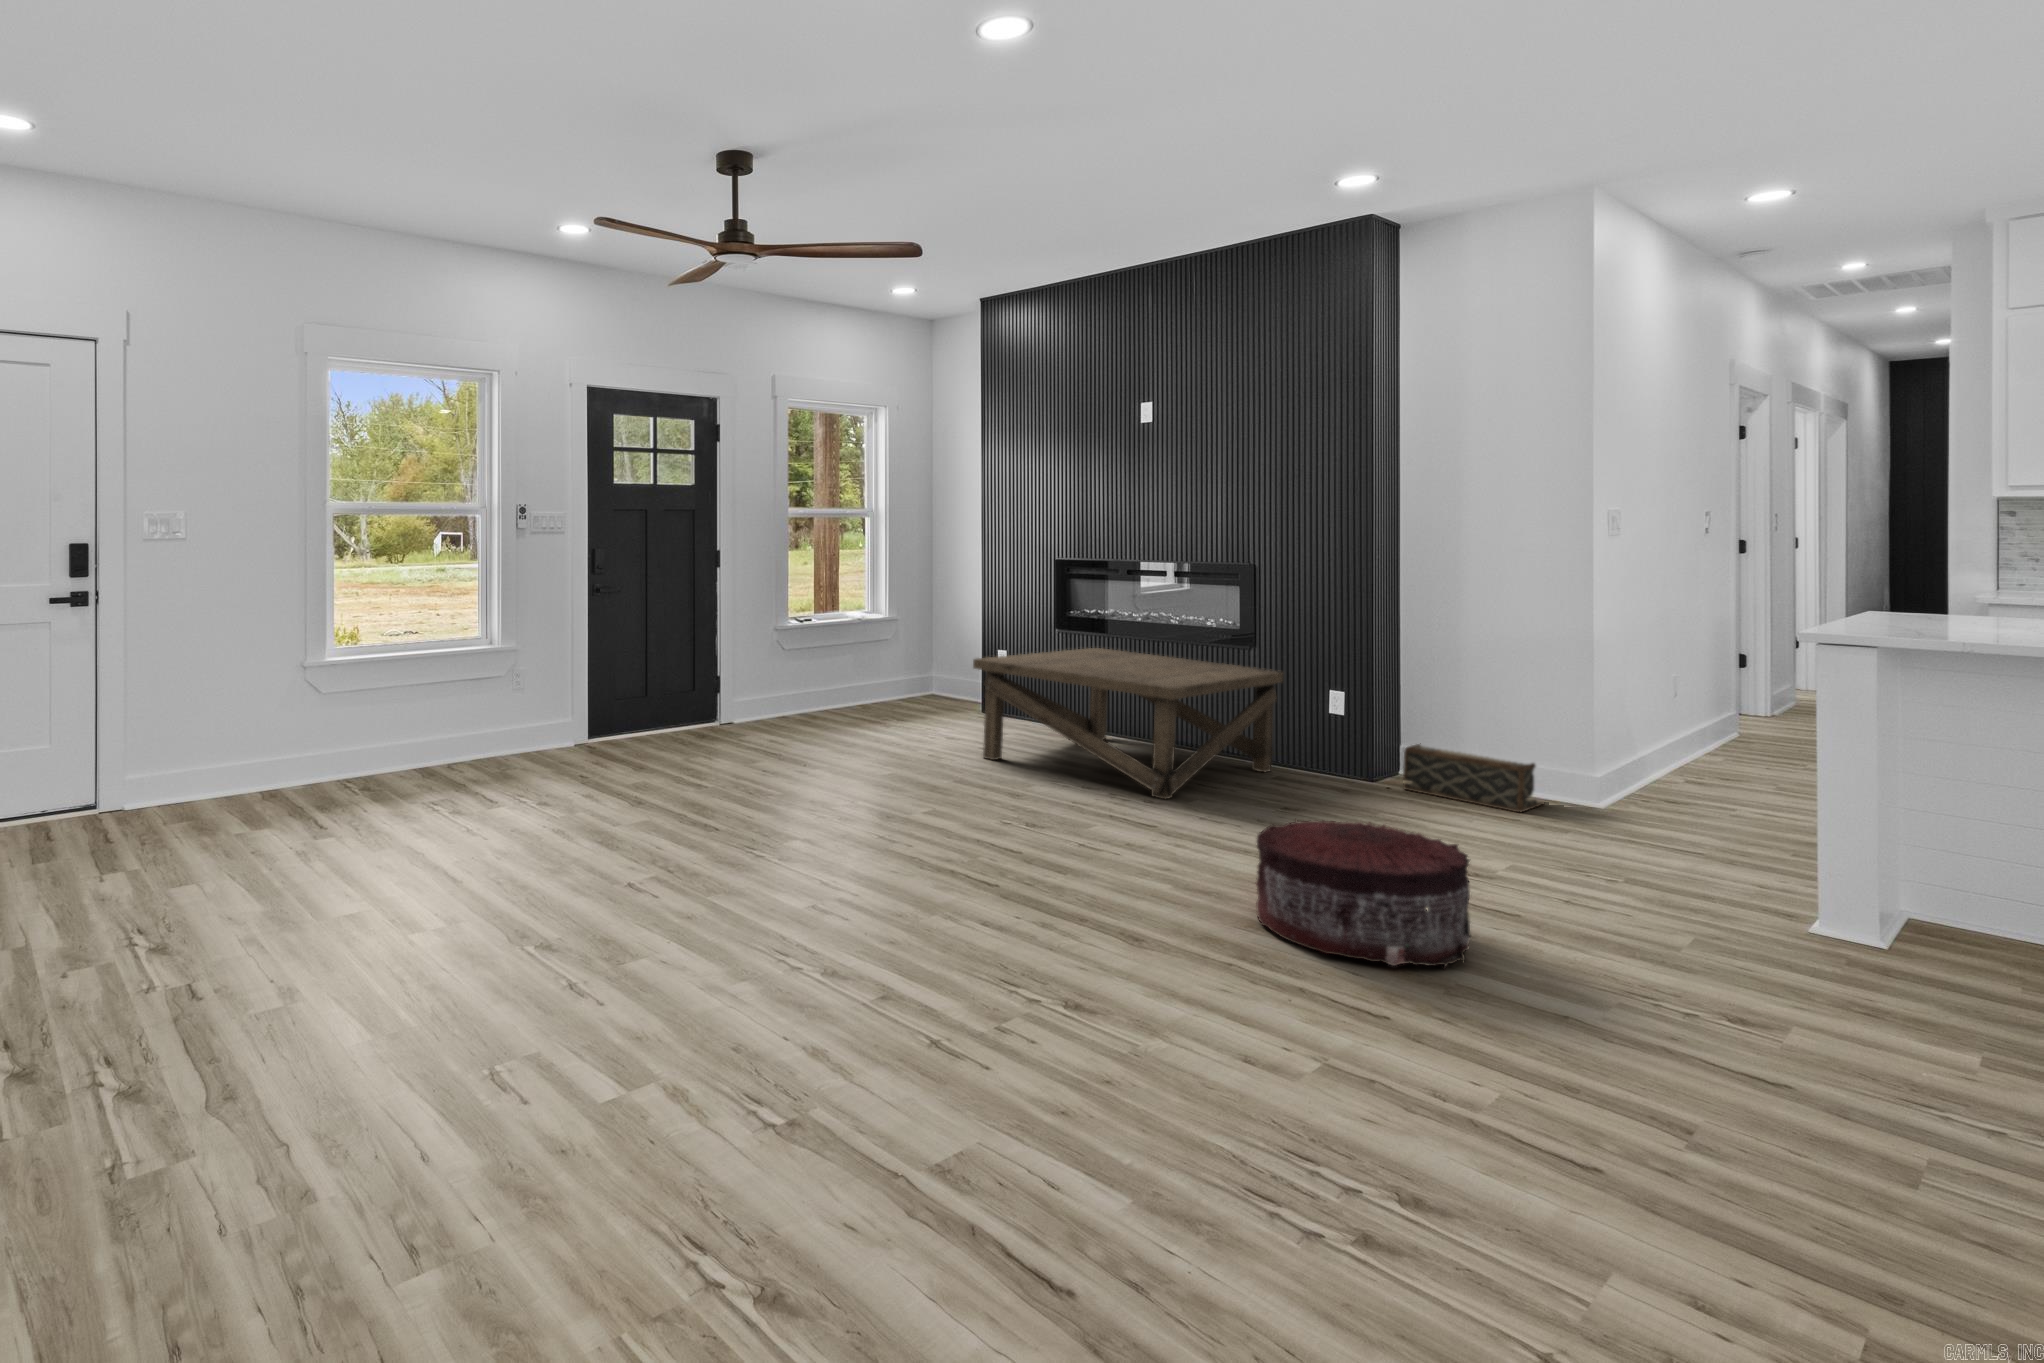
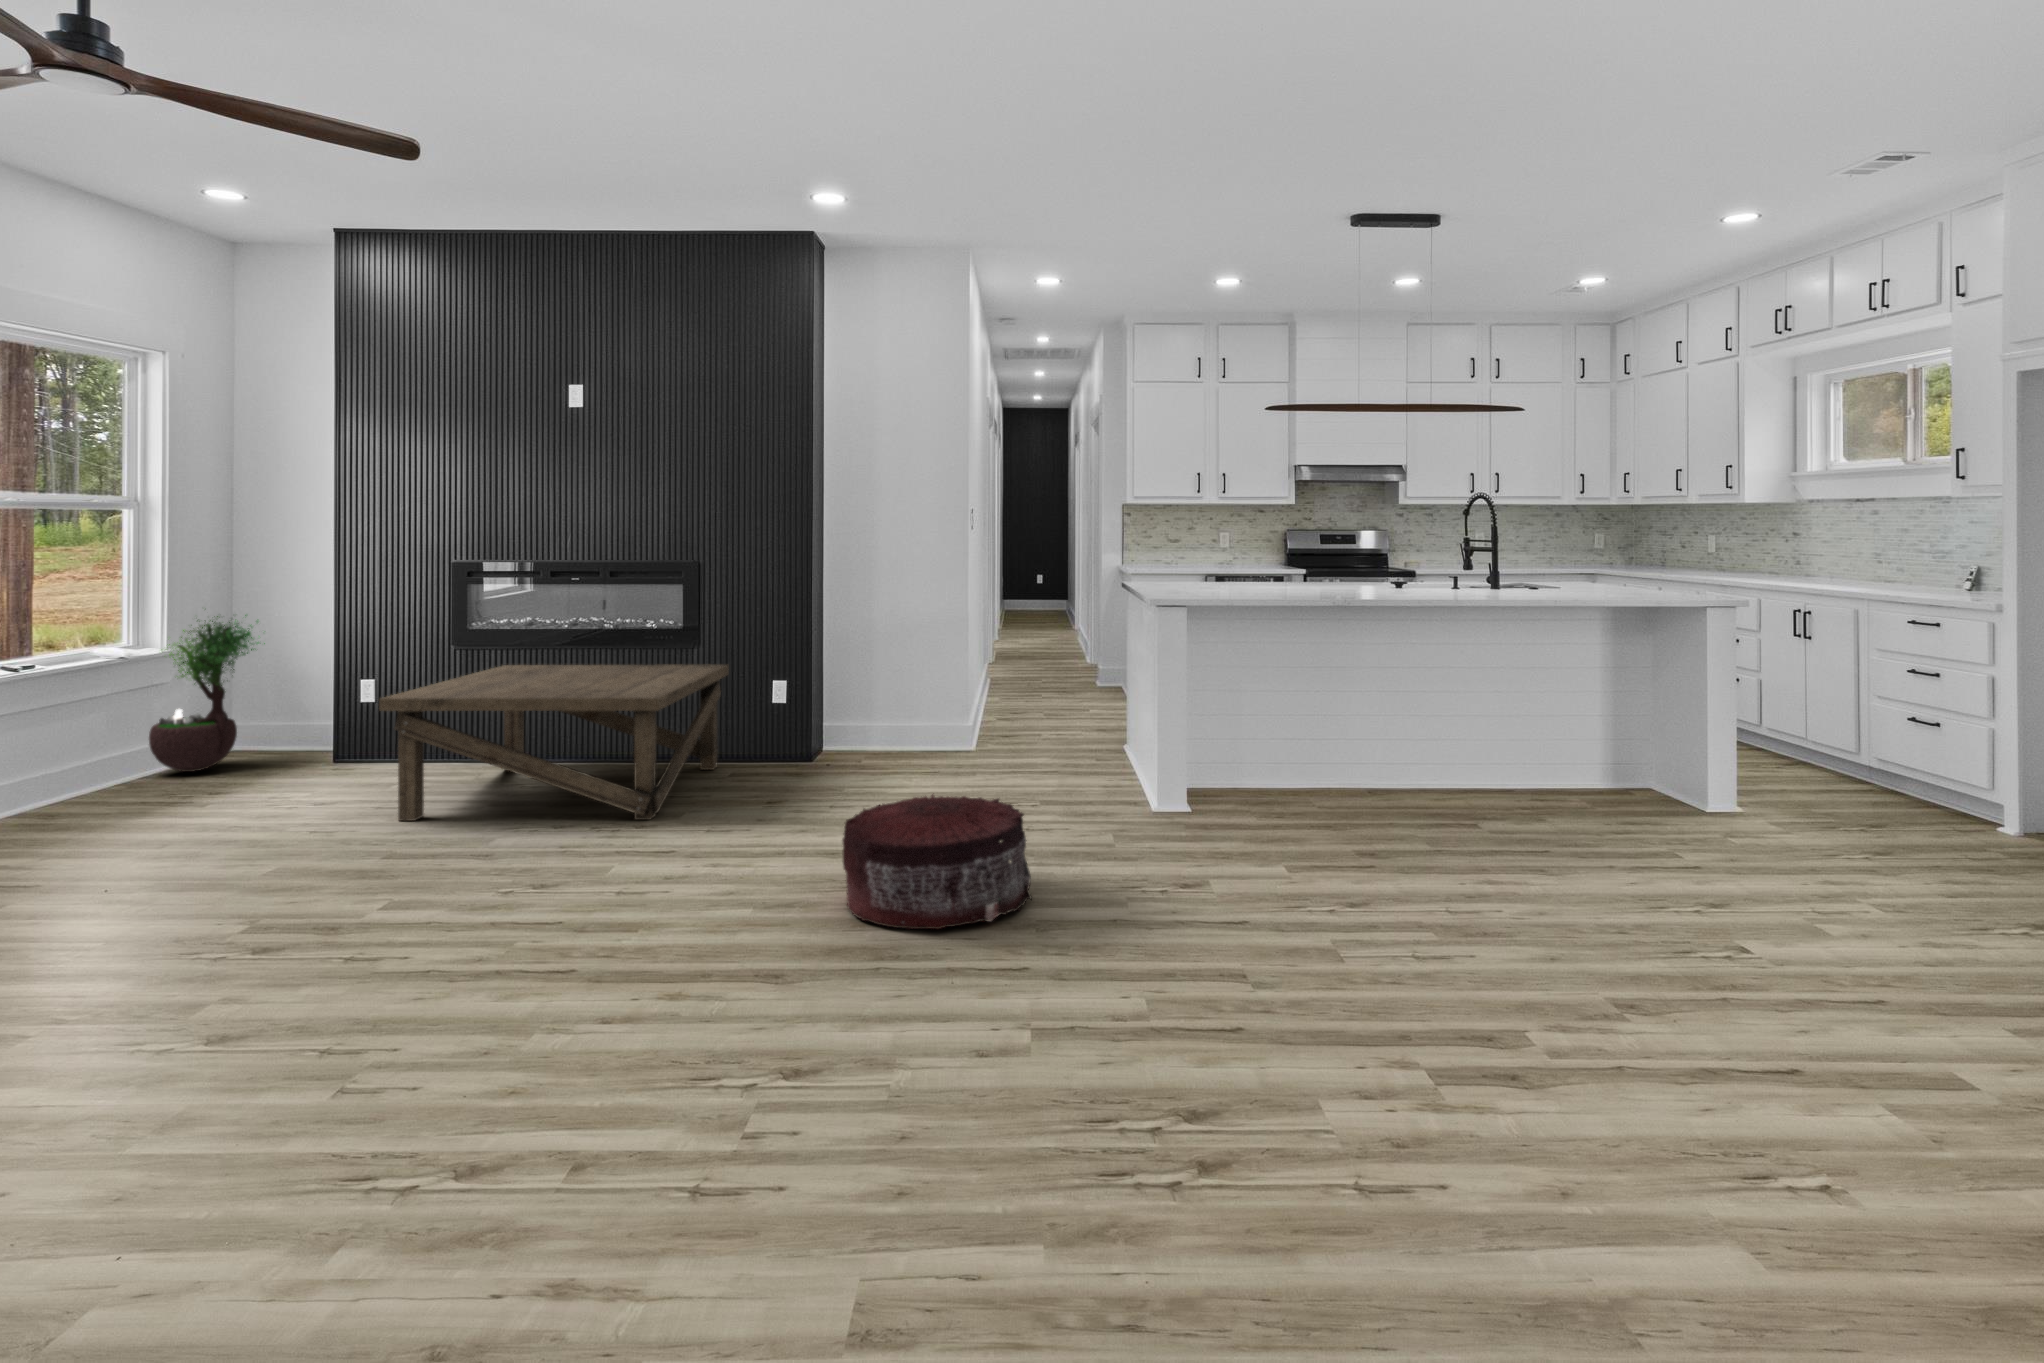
potted tree: none [871,580,943,700] -> present [149,615,265,772]
woven basket: present [1403,743,1544,812] -> none [837,712,942,761]

